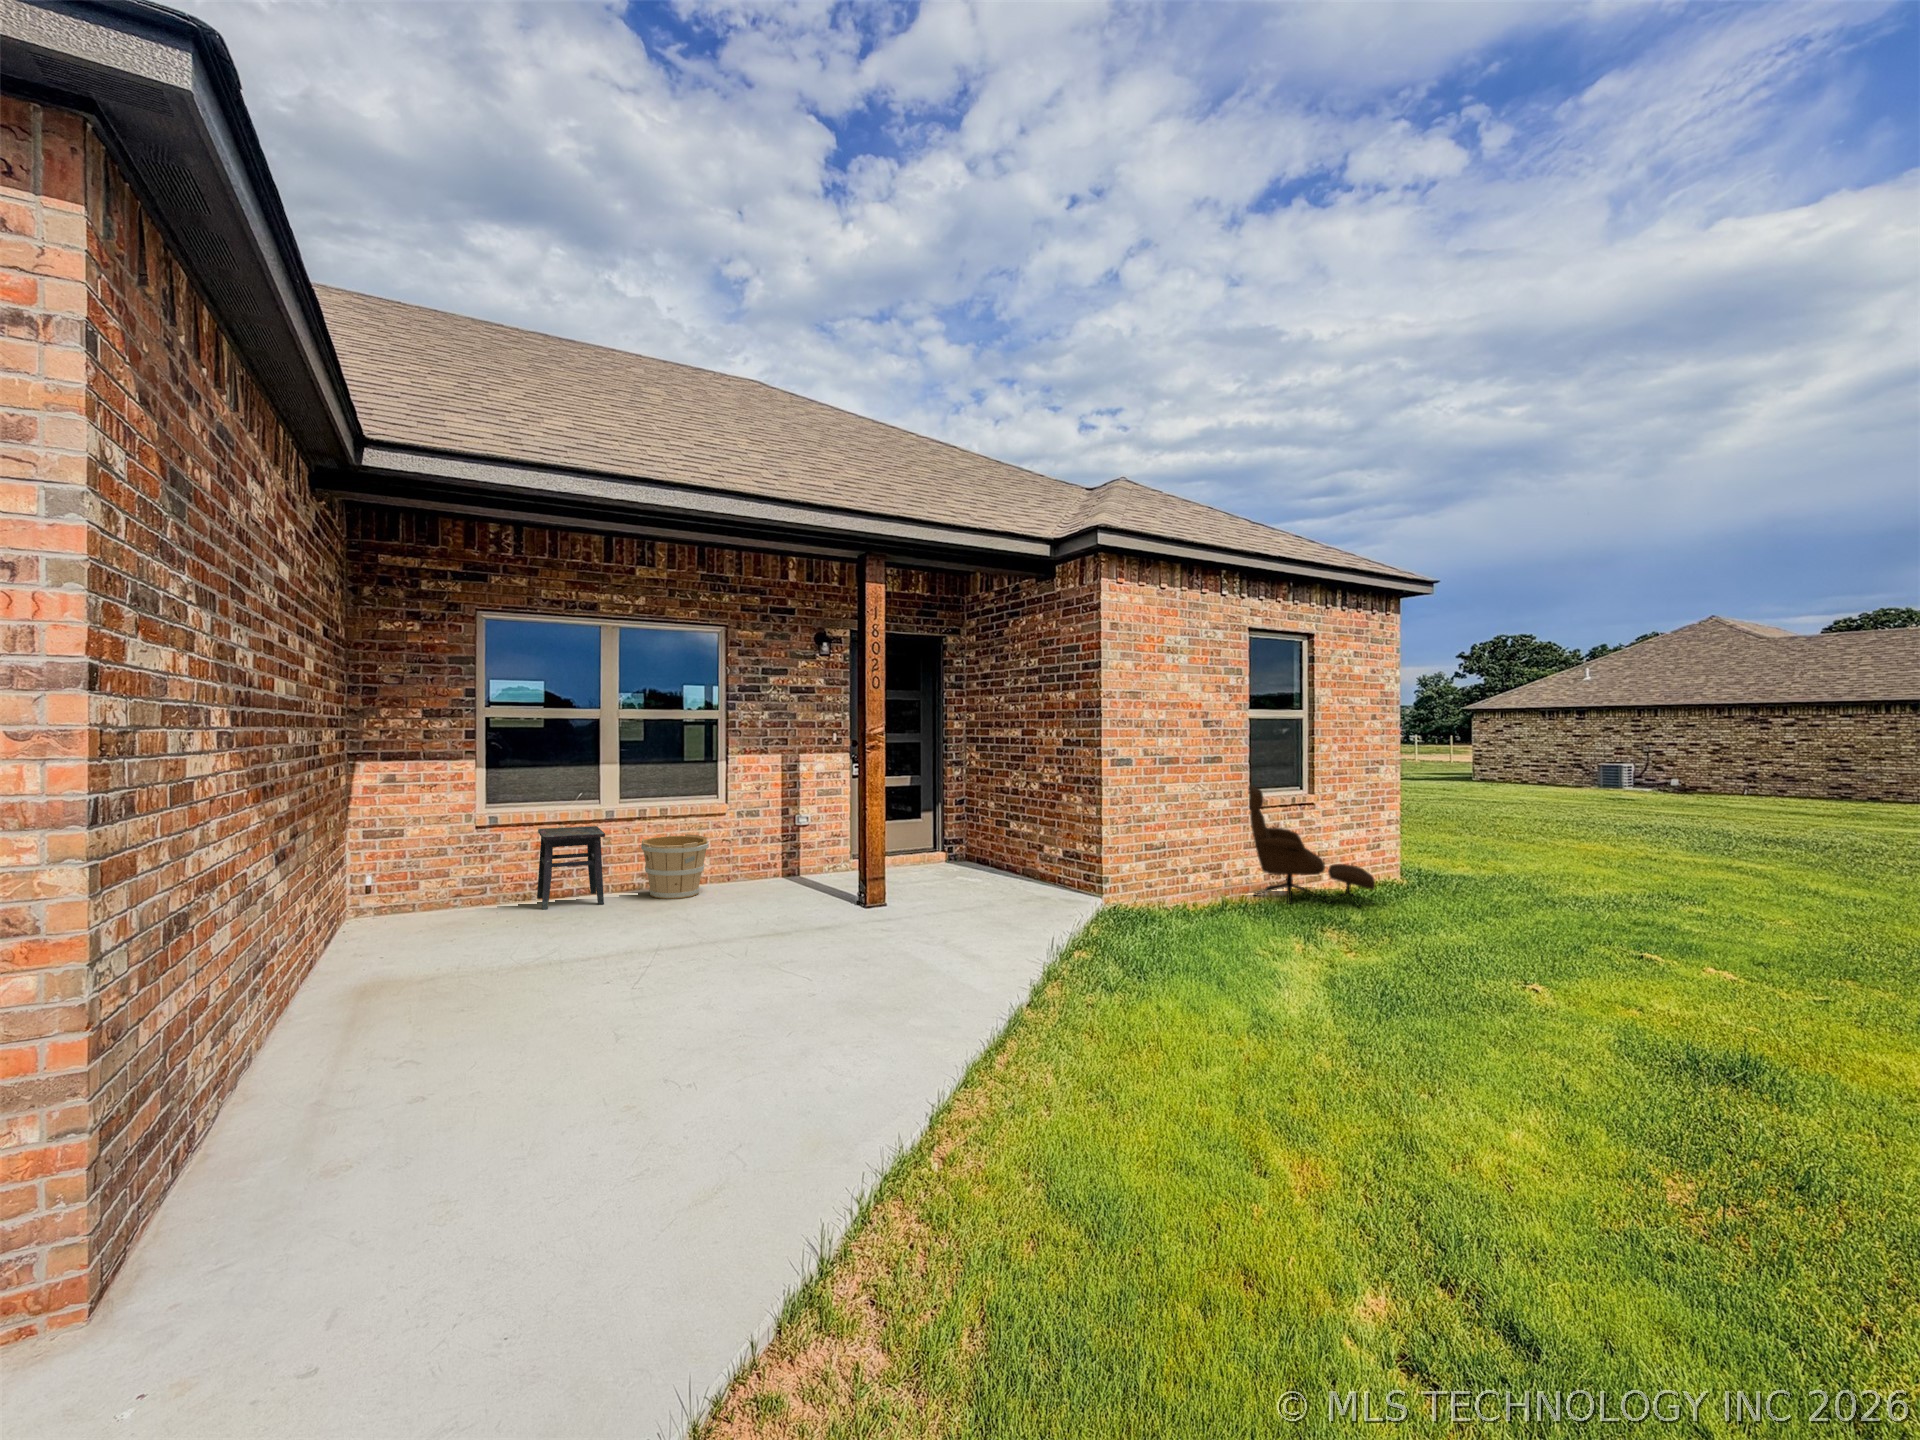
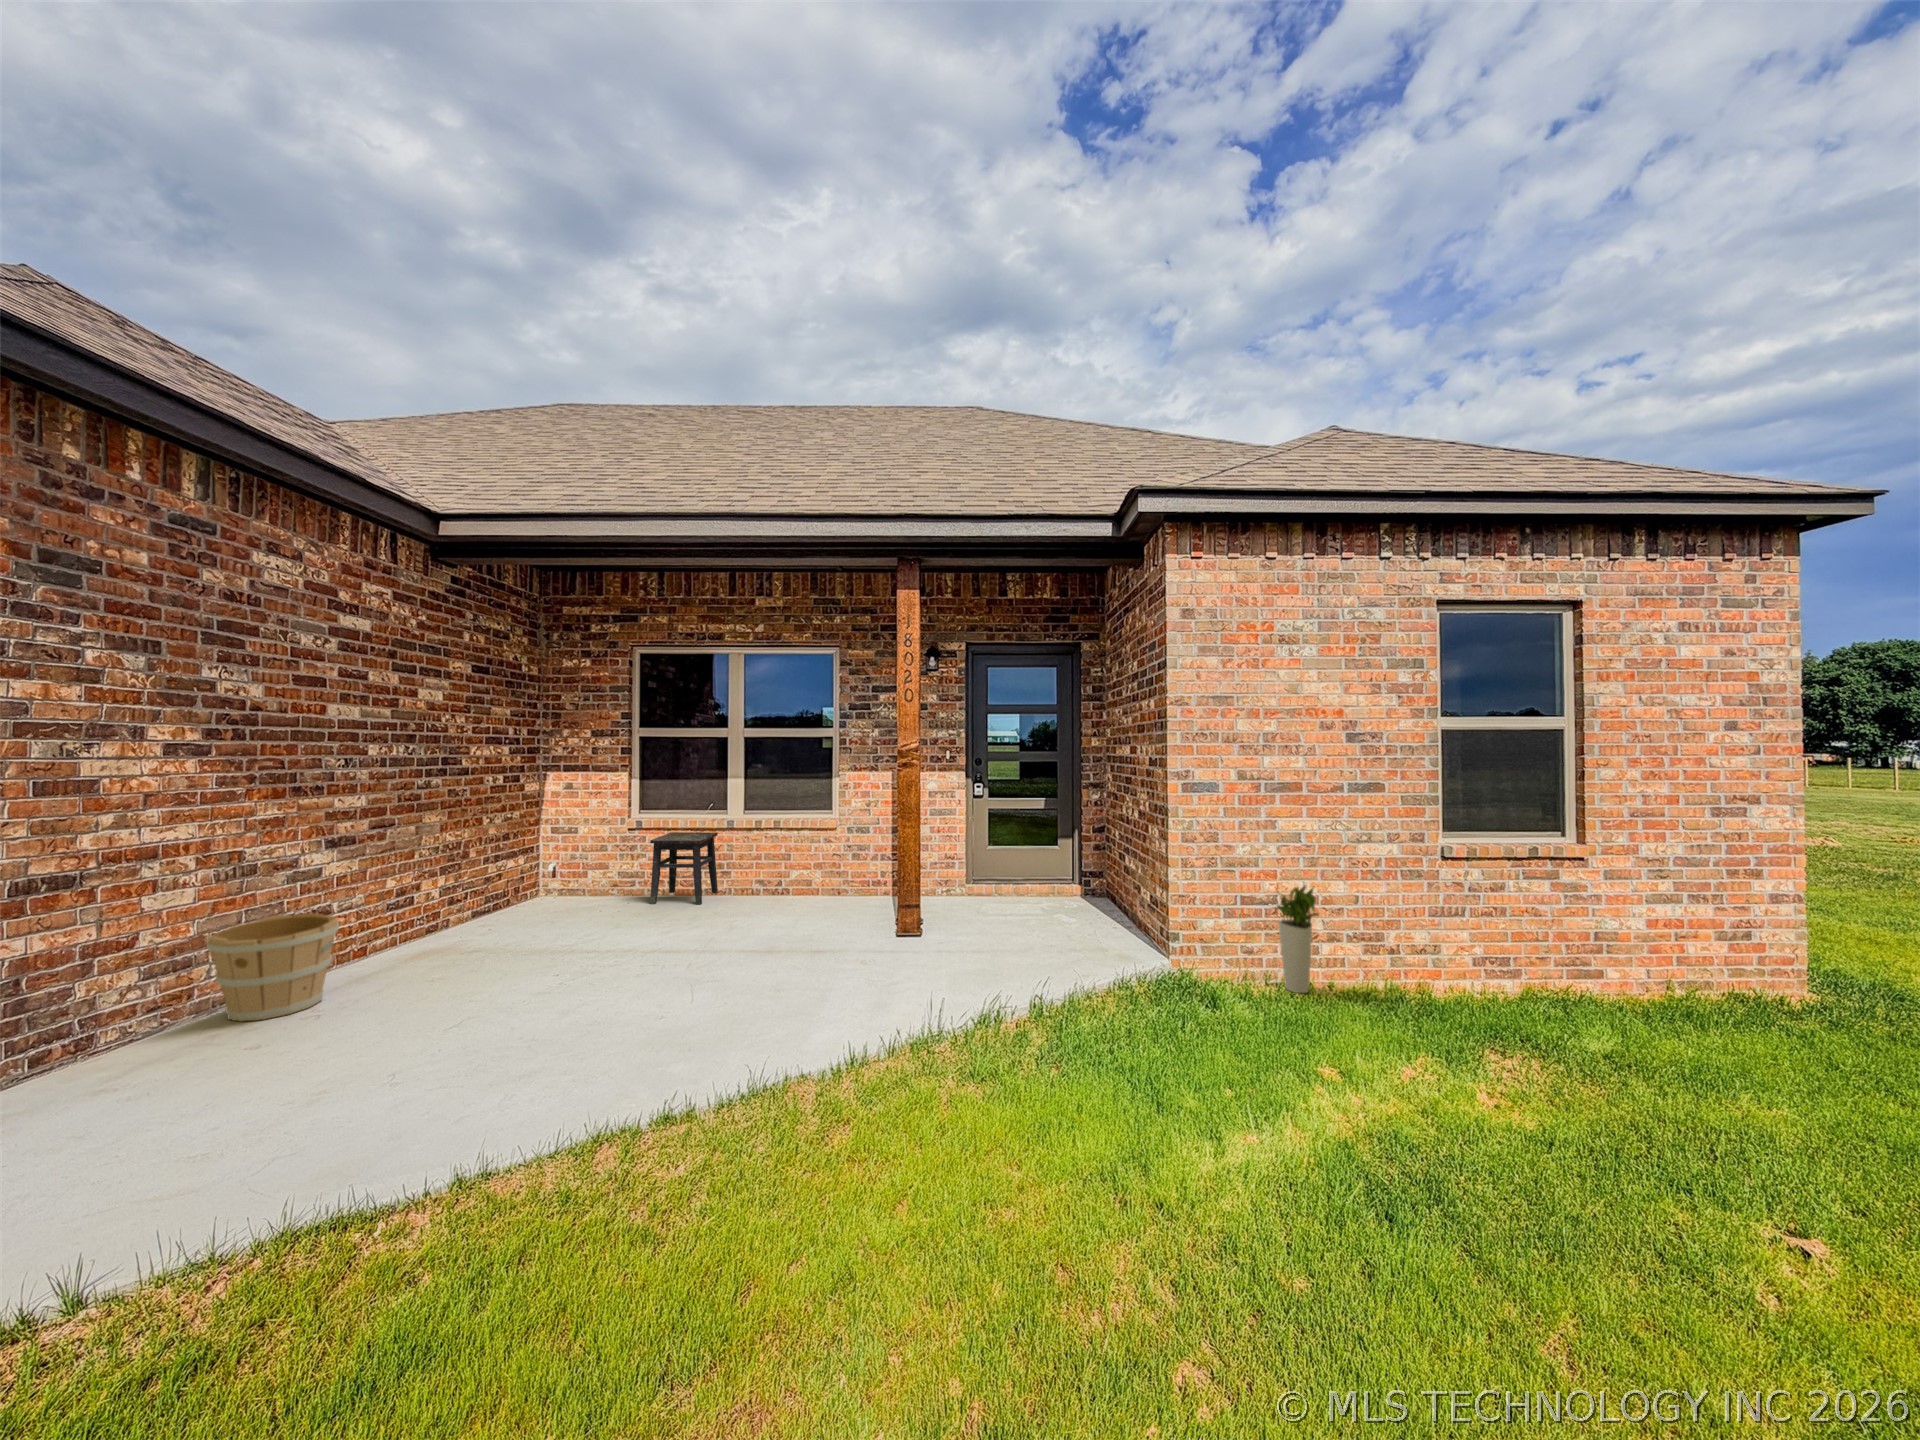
lounge chair: present [1249,785,1376,908] -> none [1424,827,1677,1046]
planter: none [1167,828,1200,906] -> present [1277,886,1319,993]
wooden bucket: present [641,834,709,899] -> present [207,913,339,1022]

